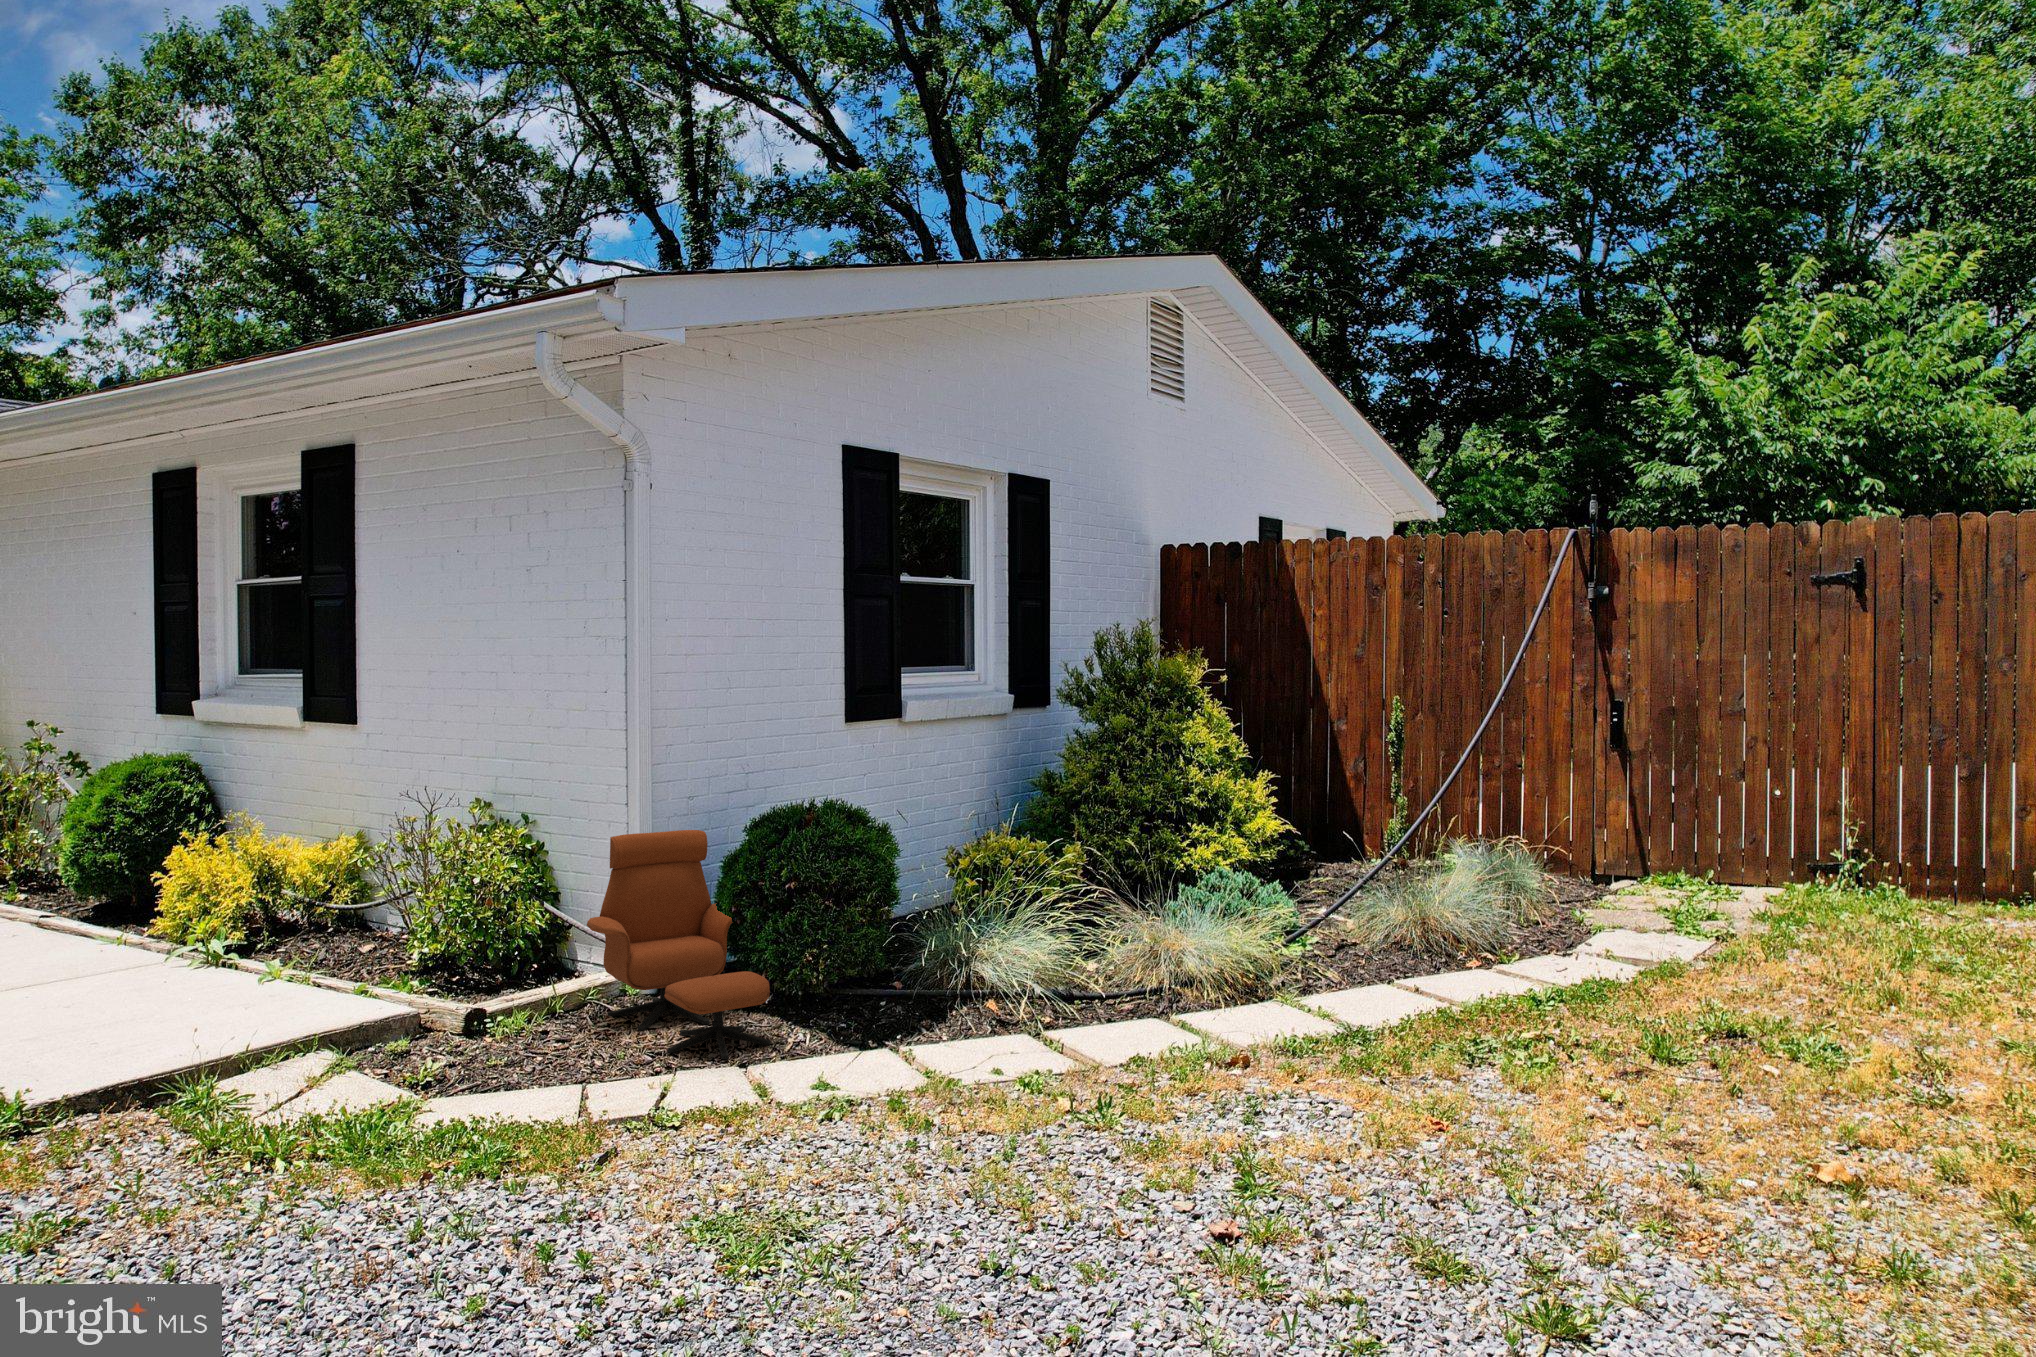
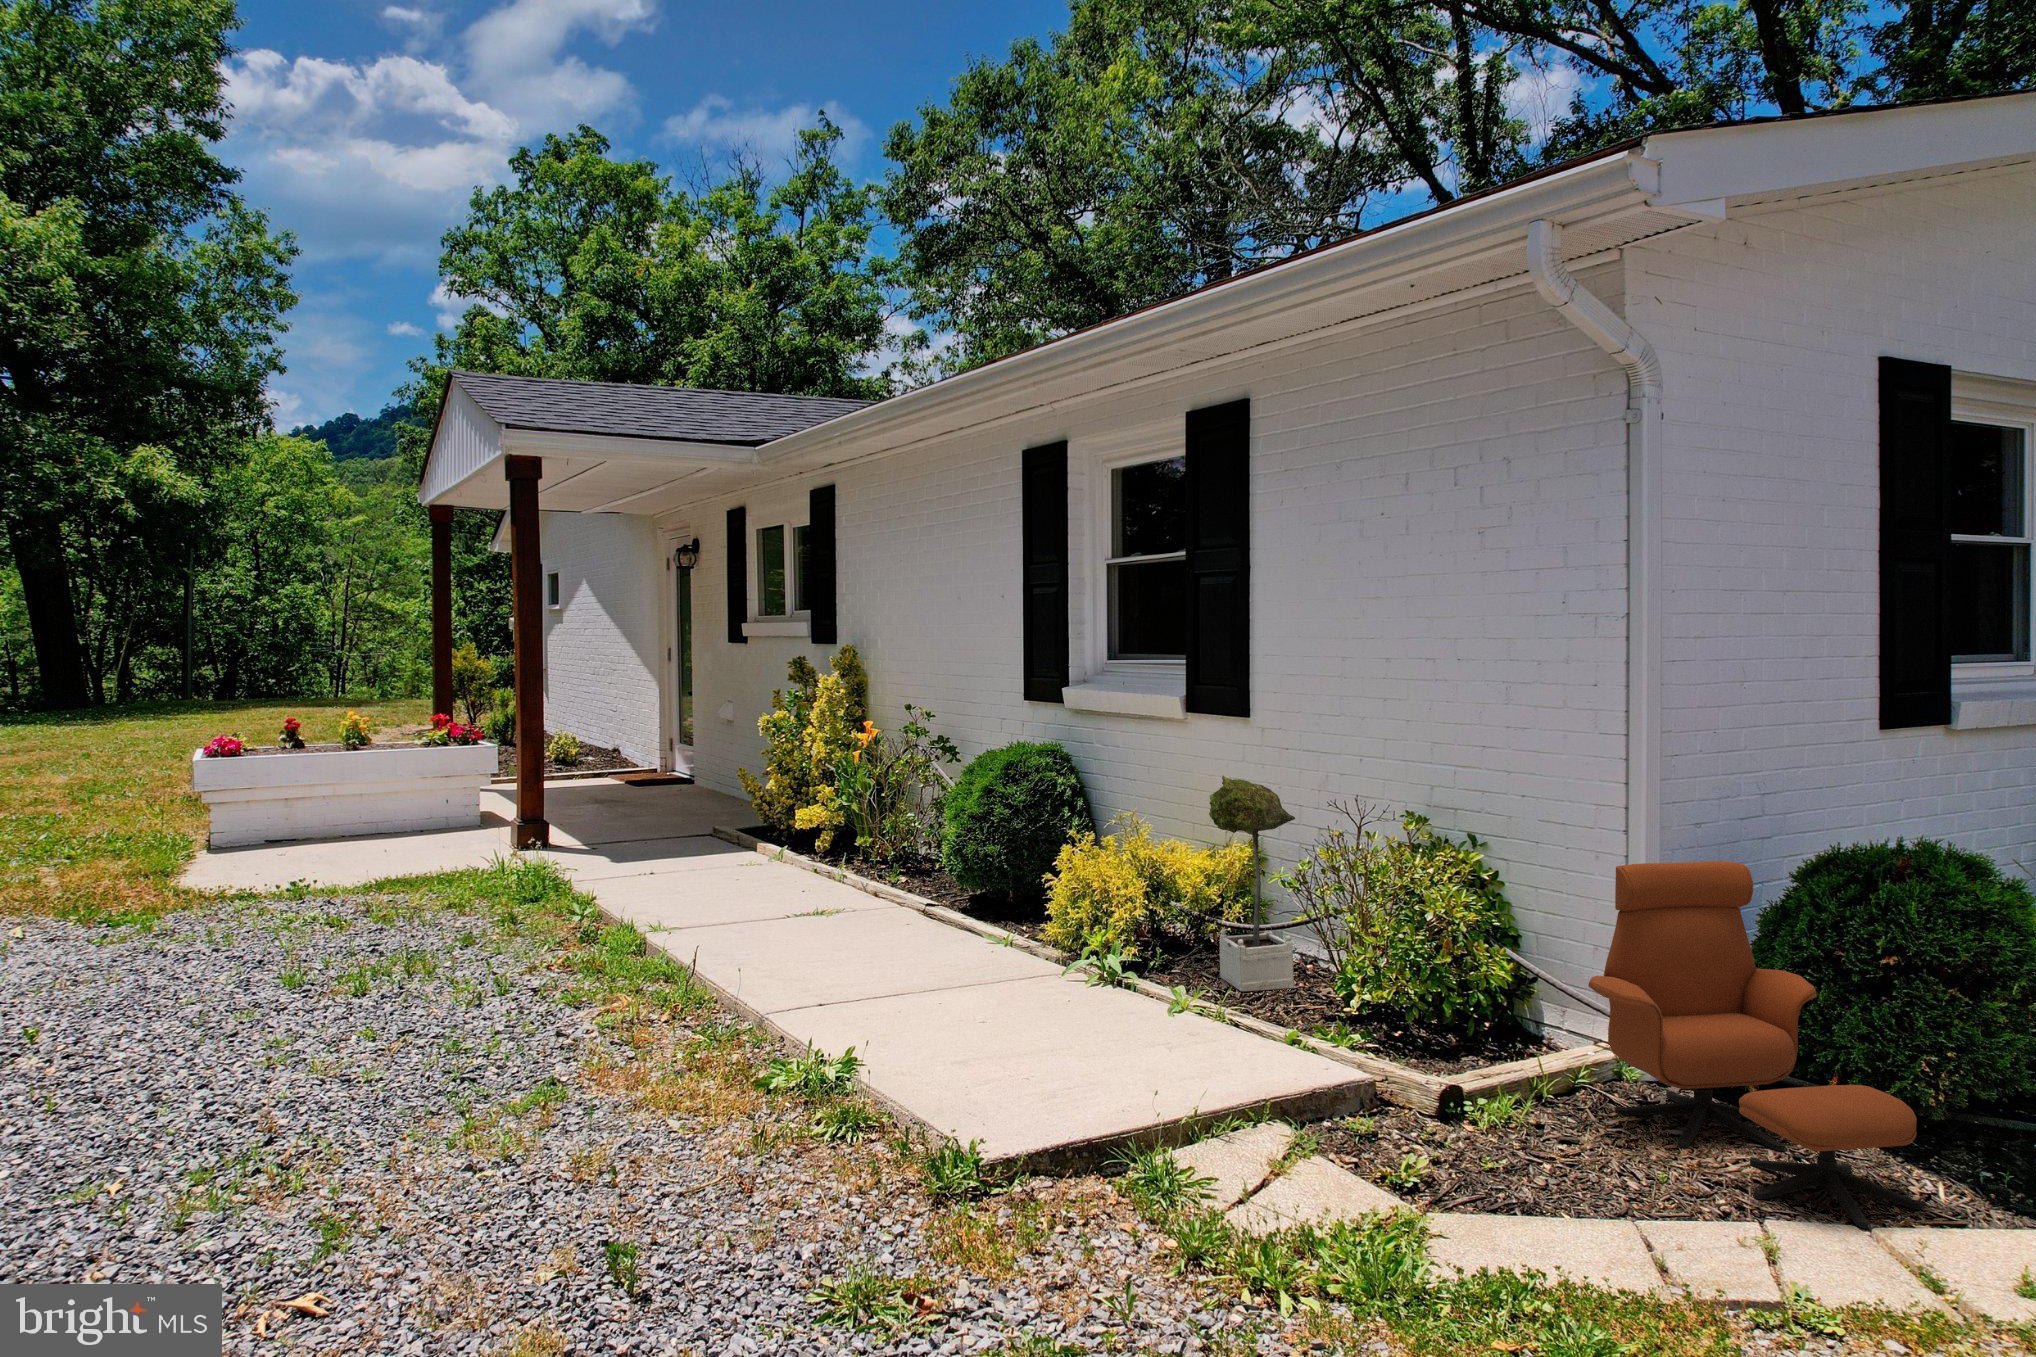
potted tree: none [314,778,398,965] -> present [1209,776,1295,991]

